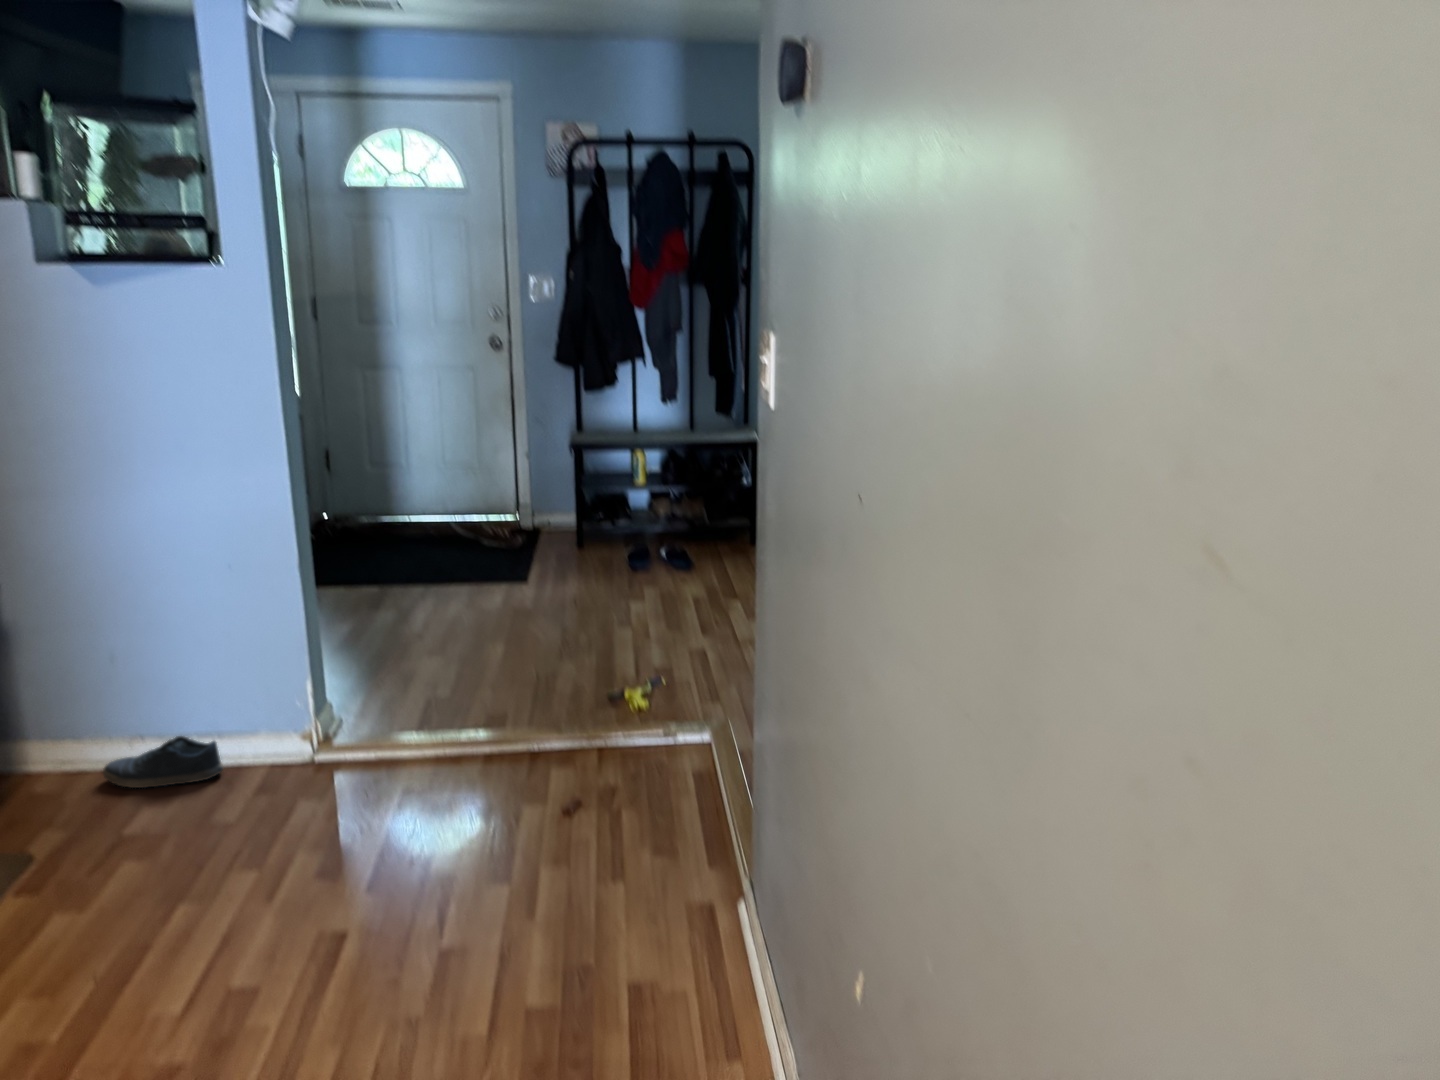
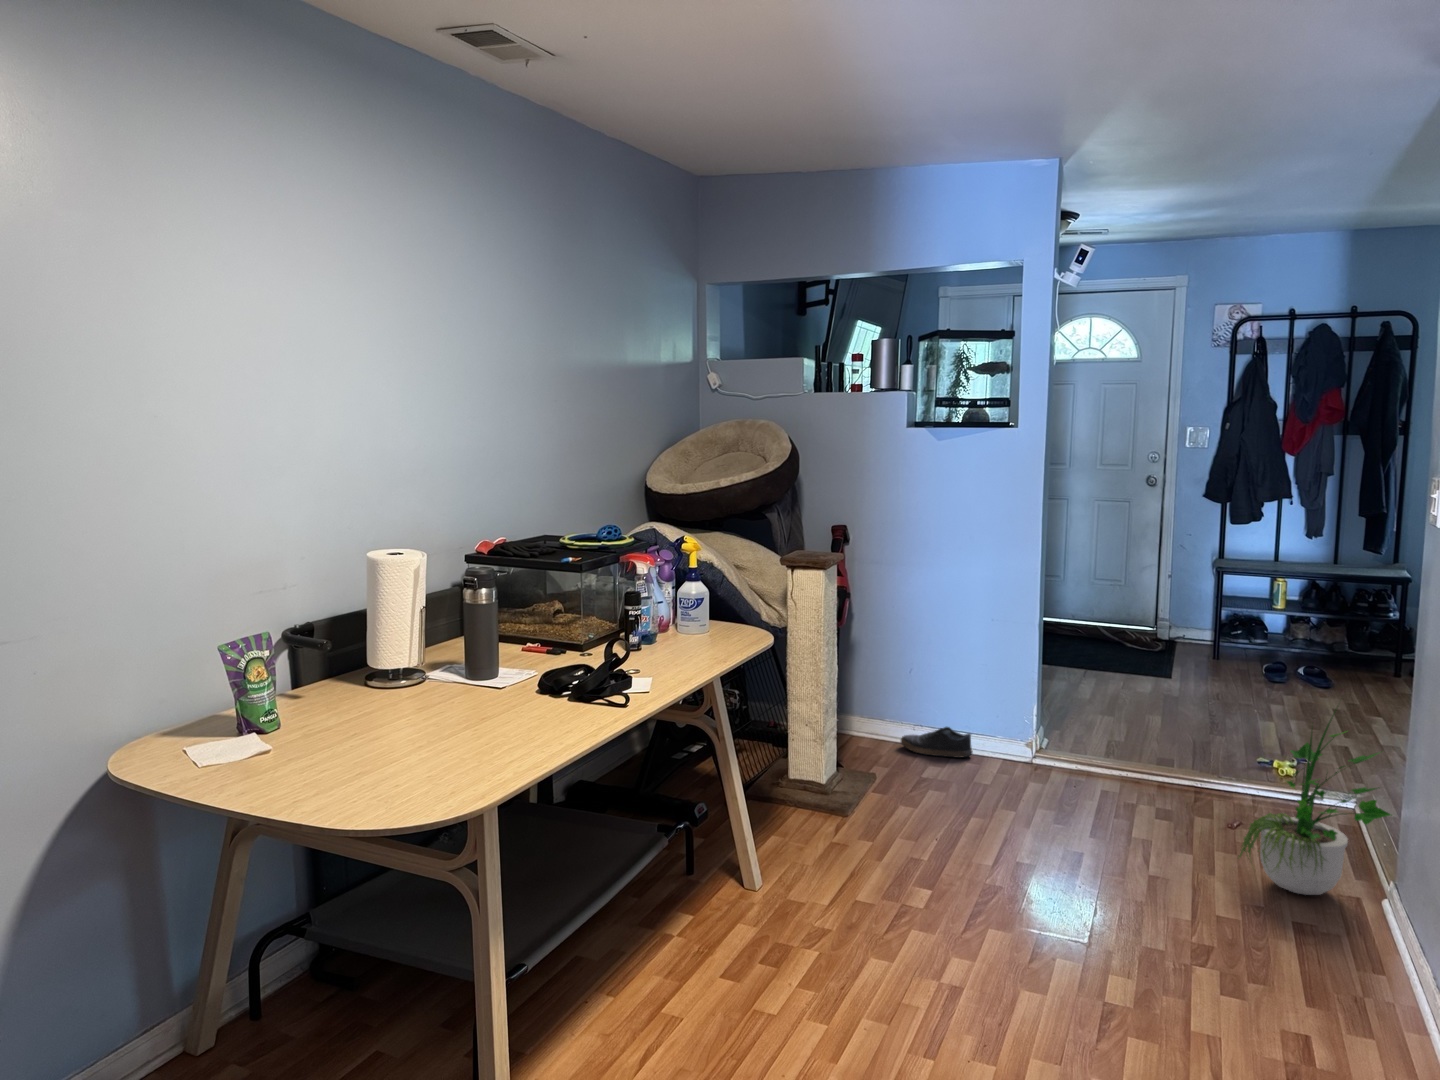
potted plant: none [563,644,737,921] -> present [1239,720,1391,895]

